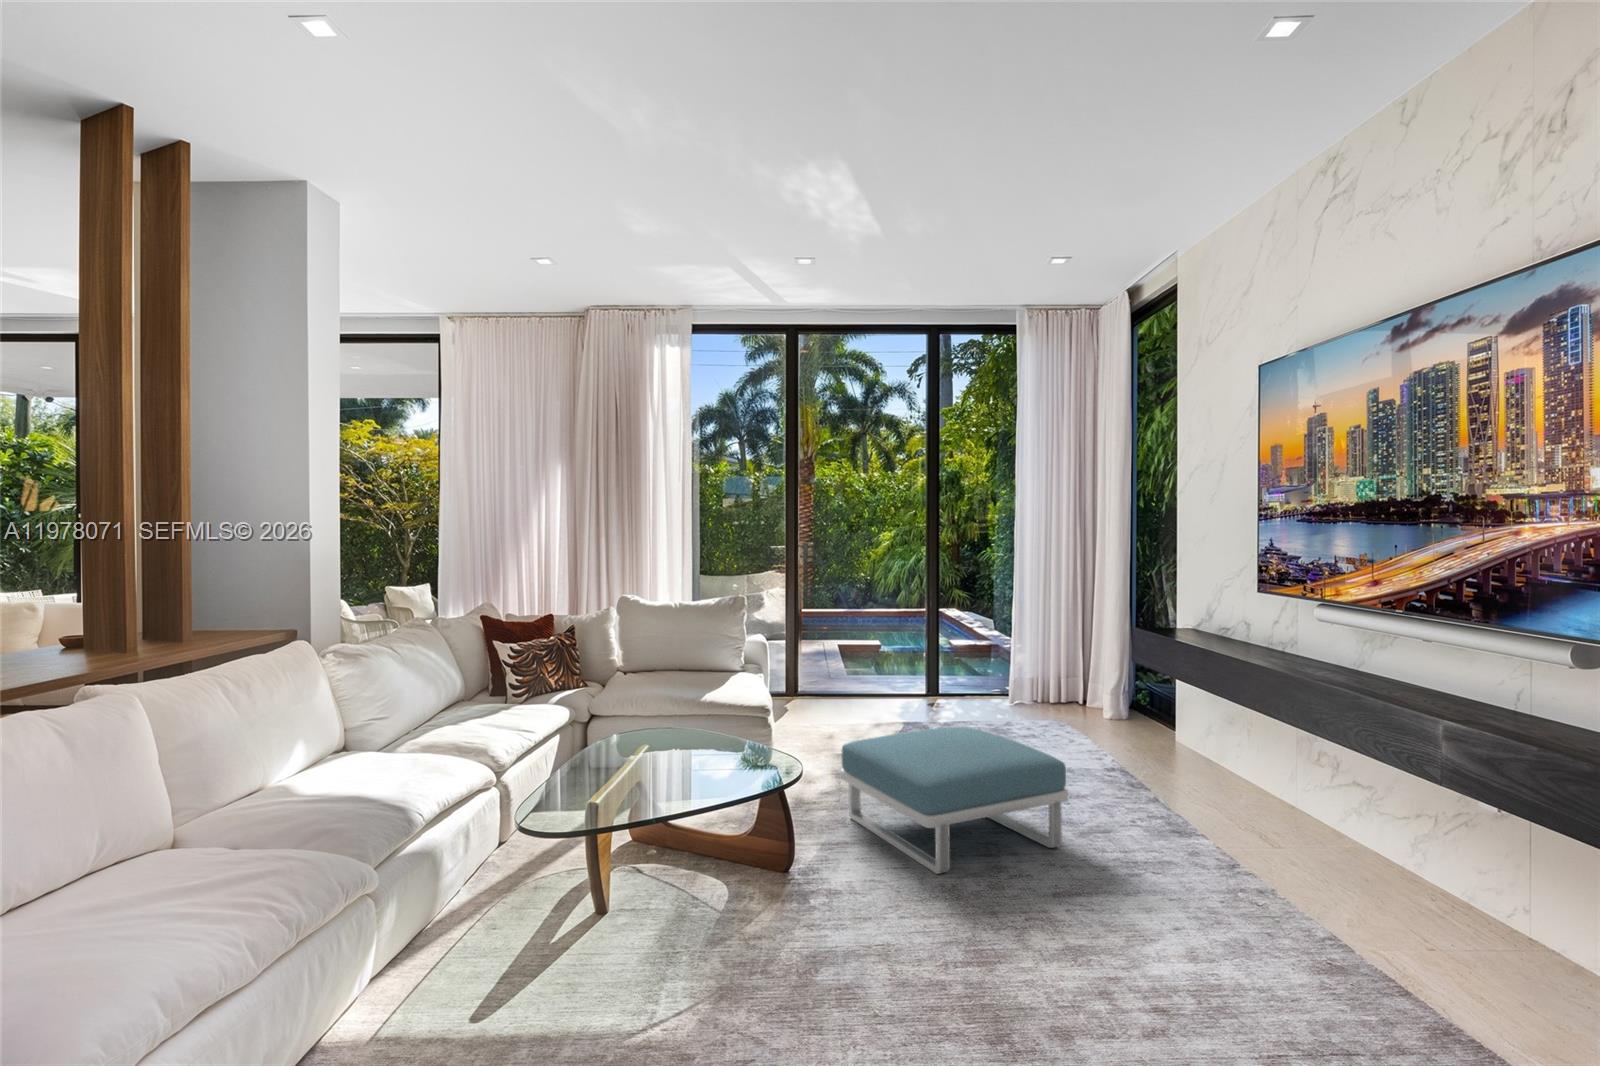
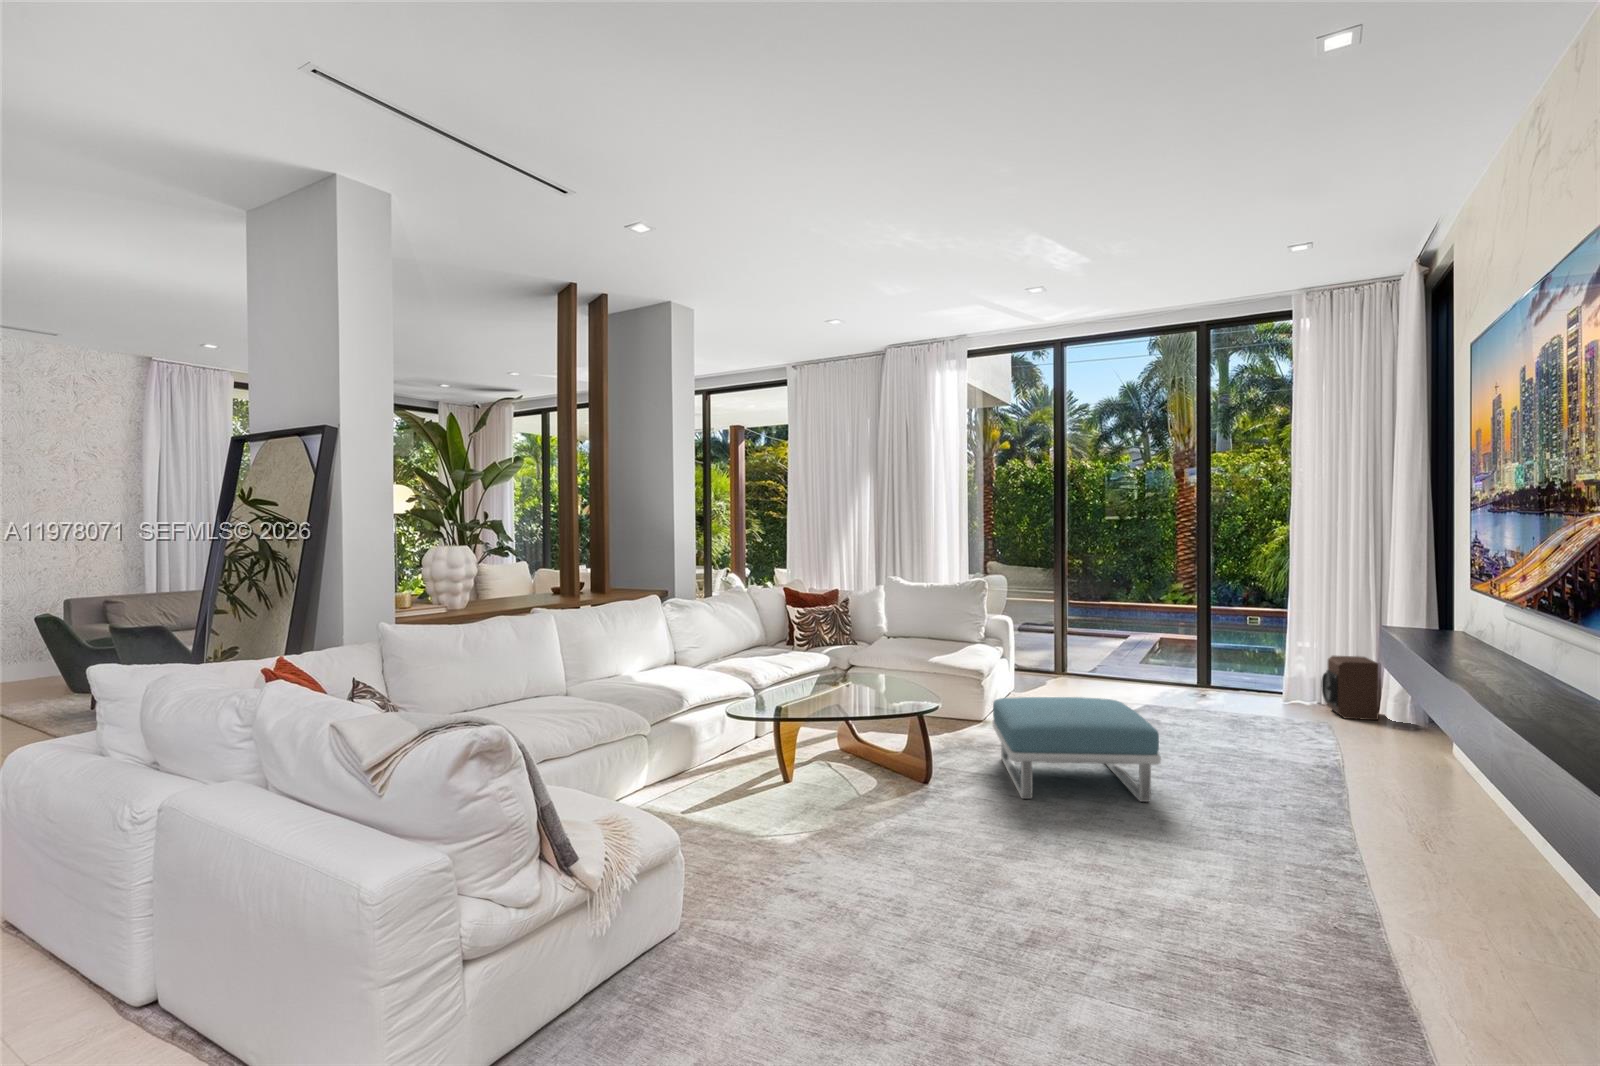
speaker: none [1045,653,1097,713] -> present [1321,656,1379,720]

